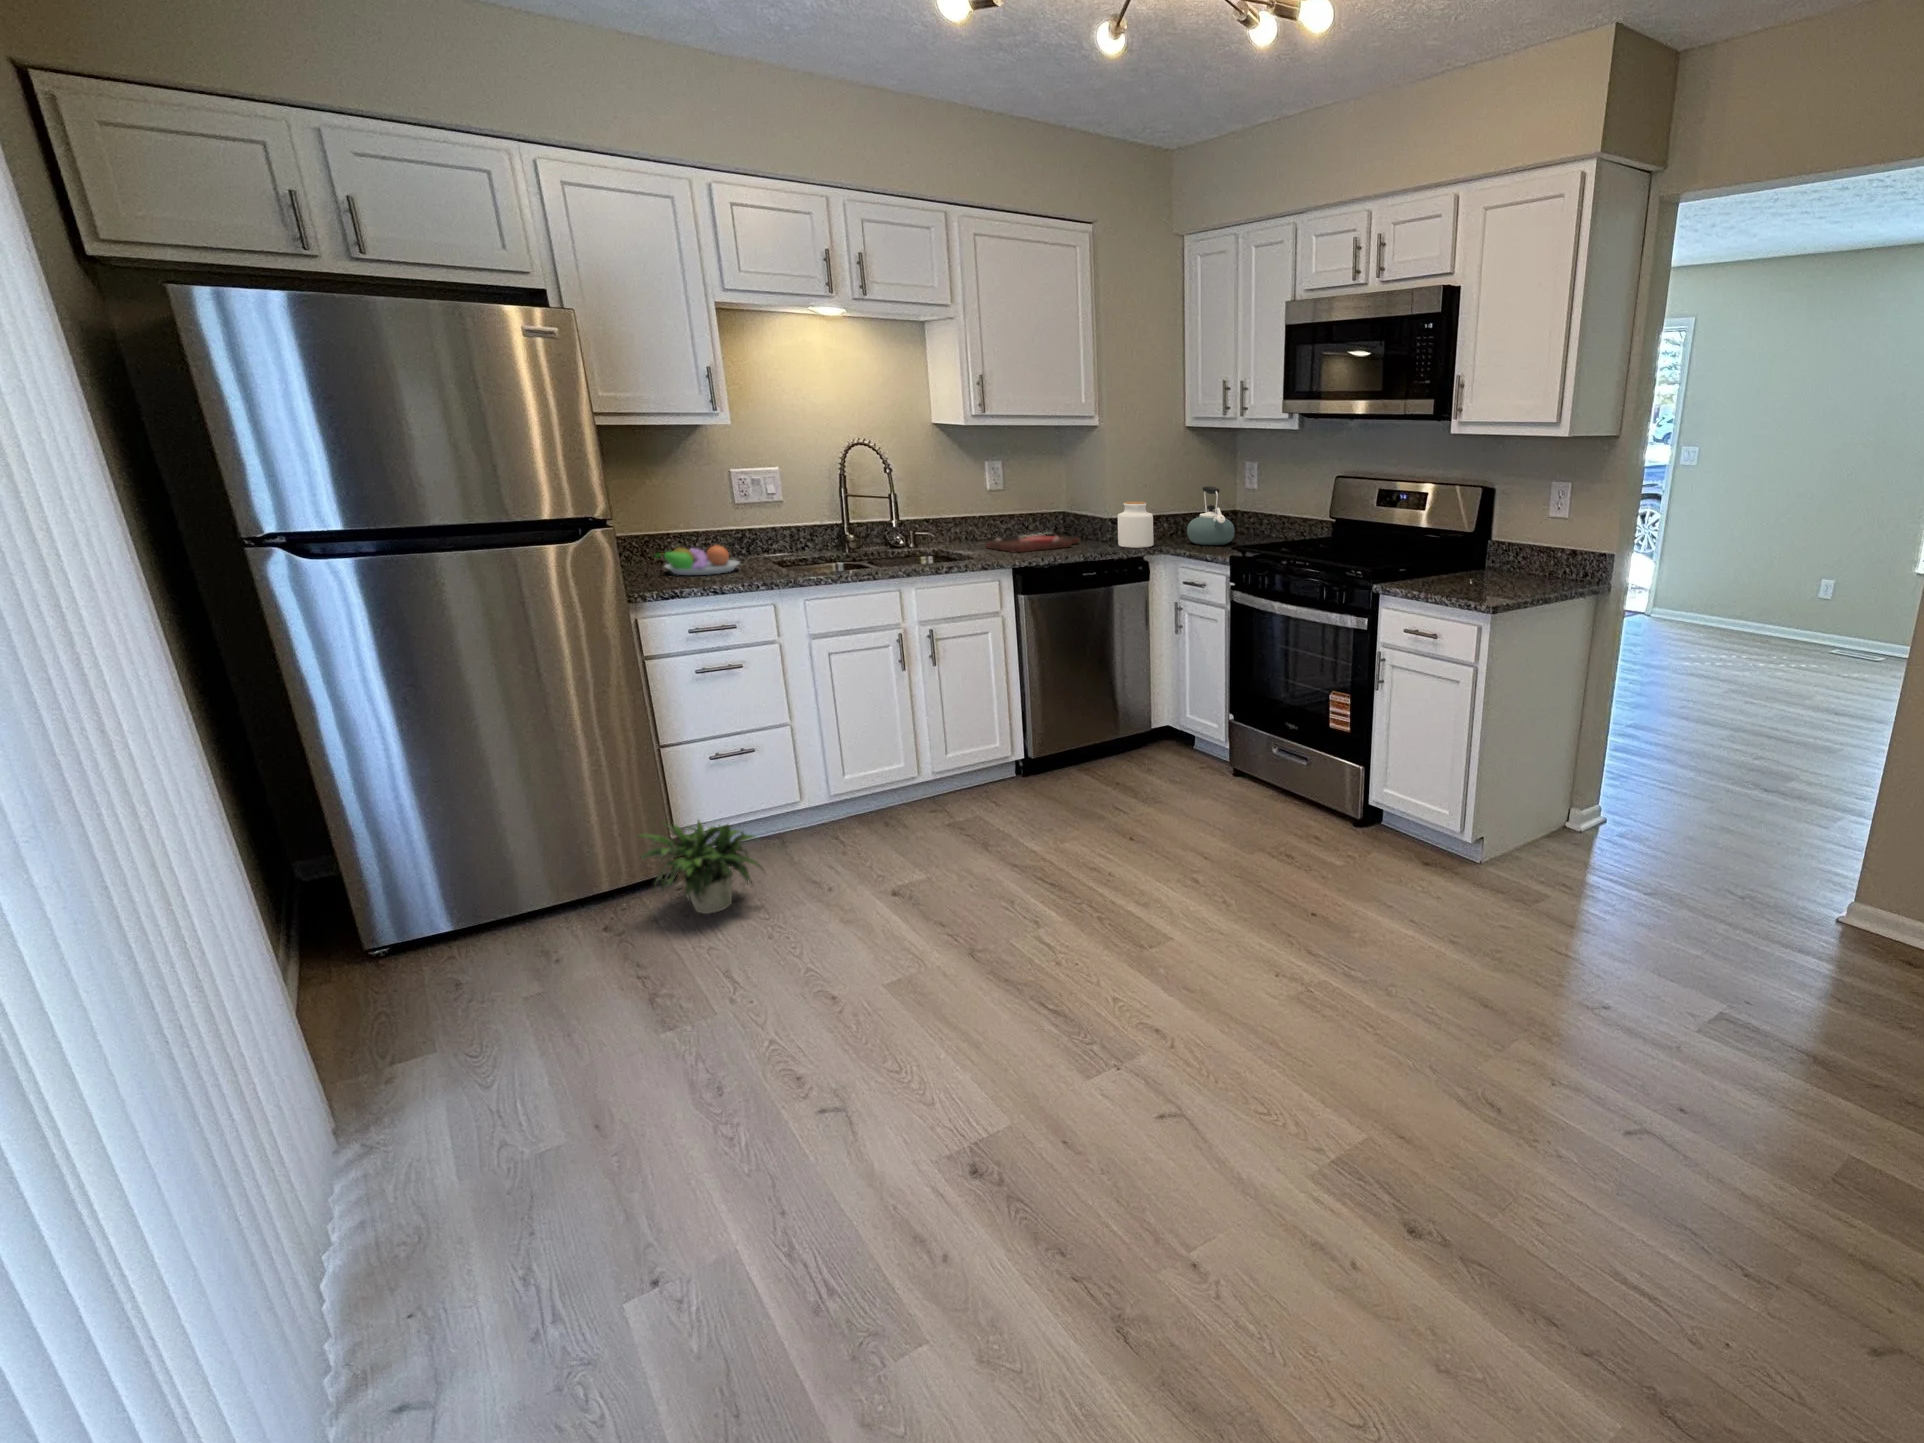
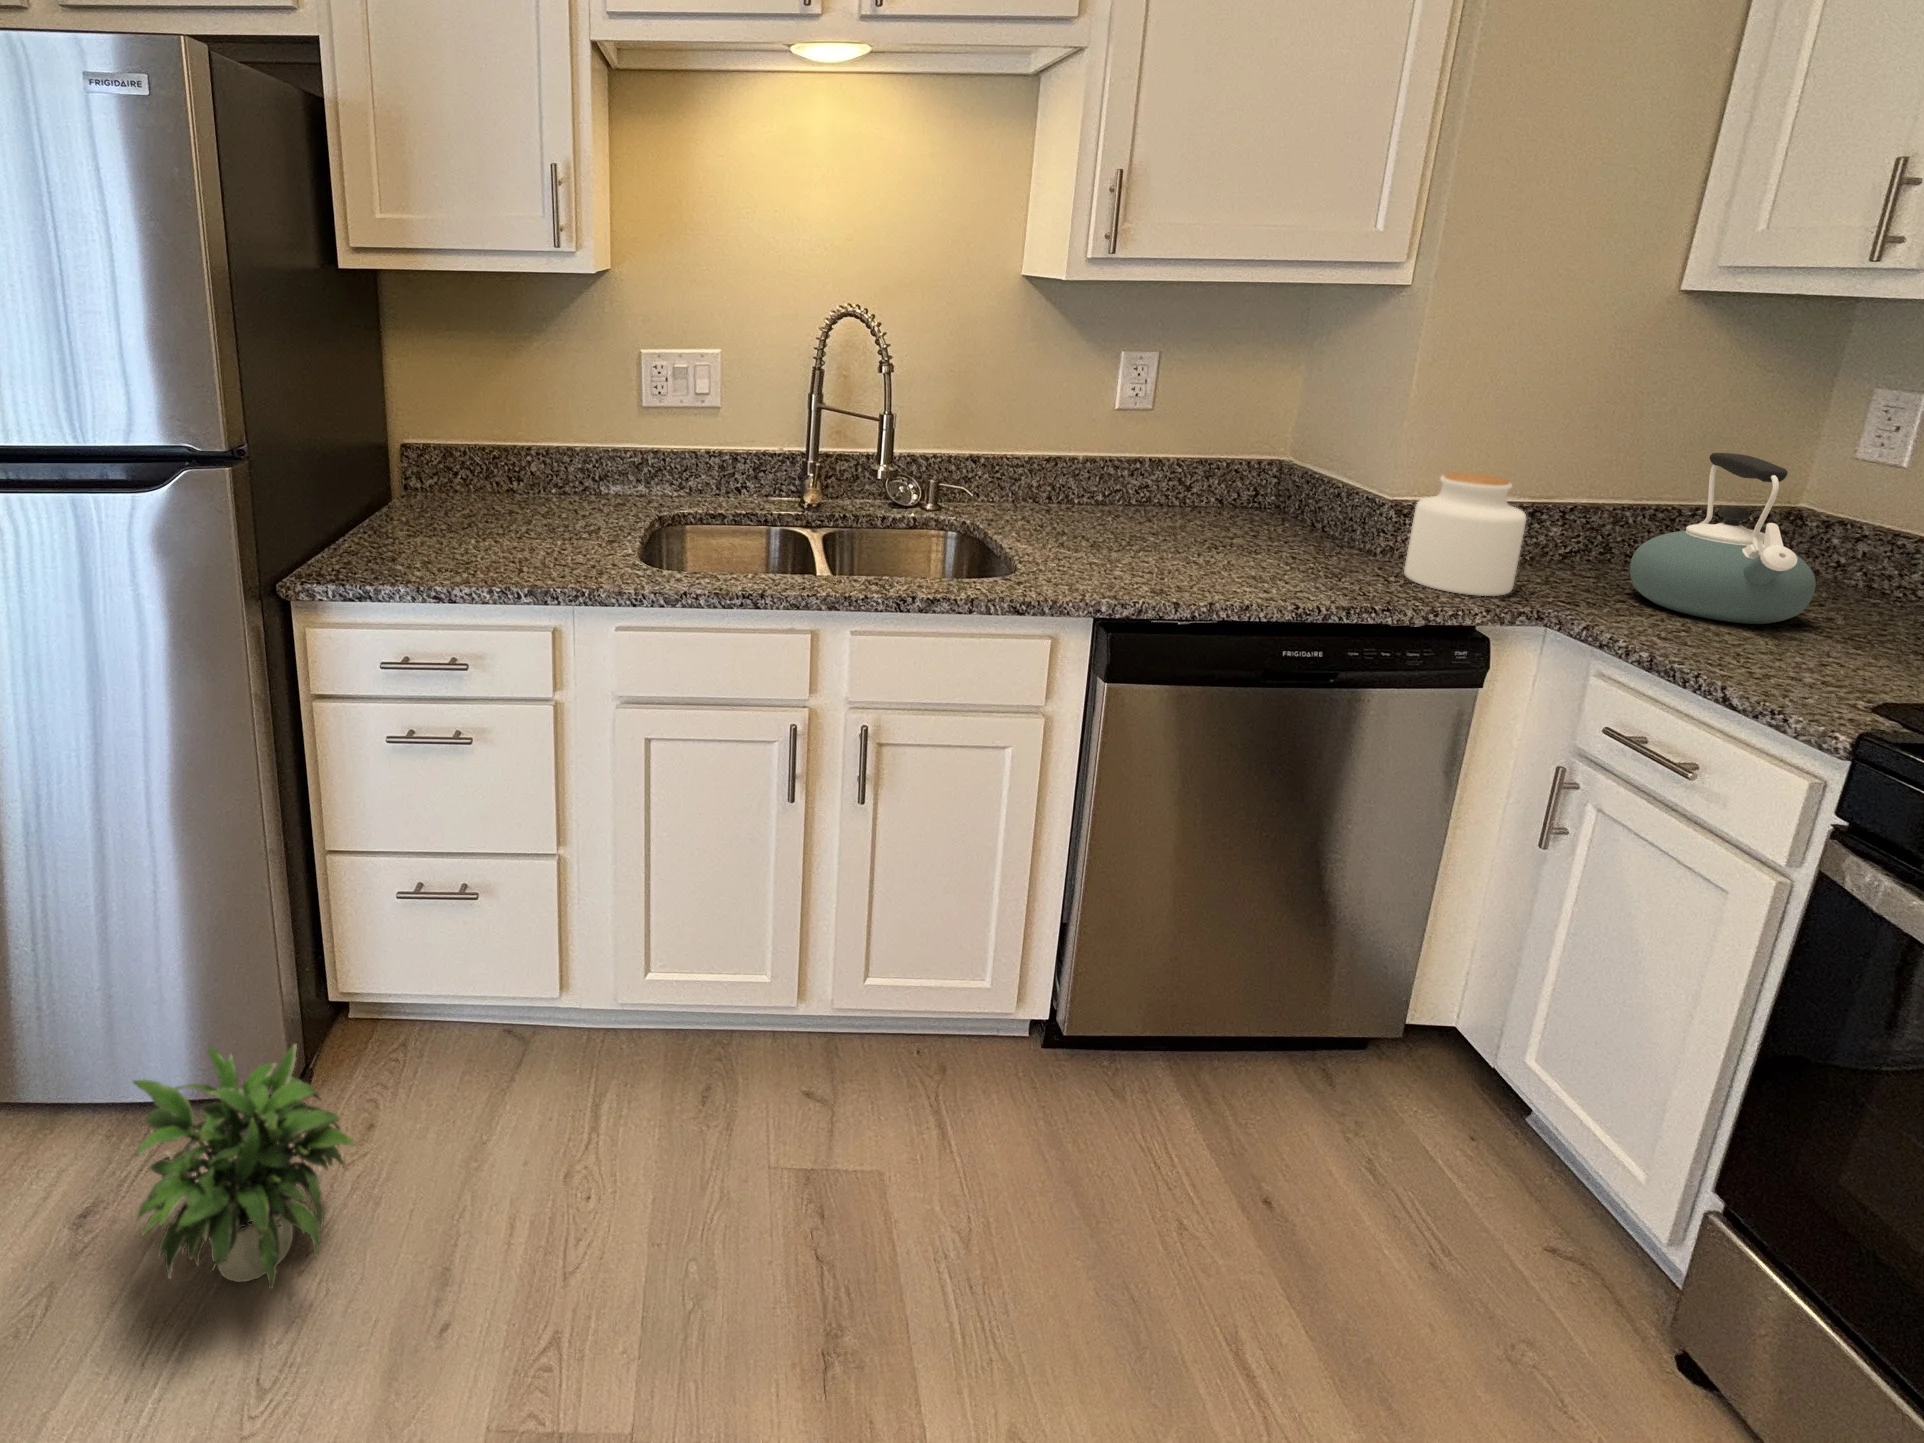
cutting board: present [986,533,1079,553] -> none [1071,516,1300,564]
fruit bowl: present [655,545,739,575] -> none [434,475,573,543]

